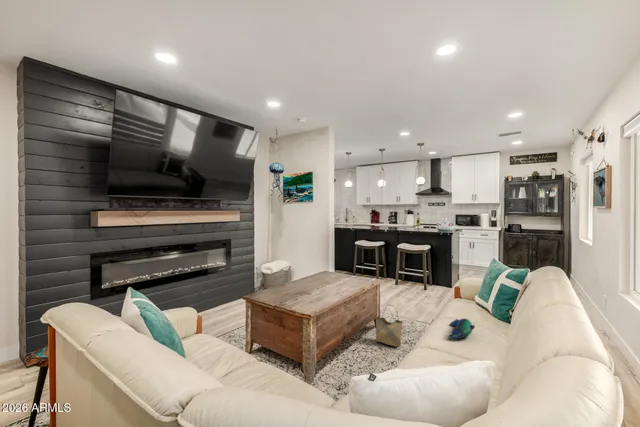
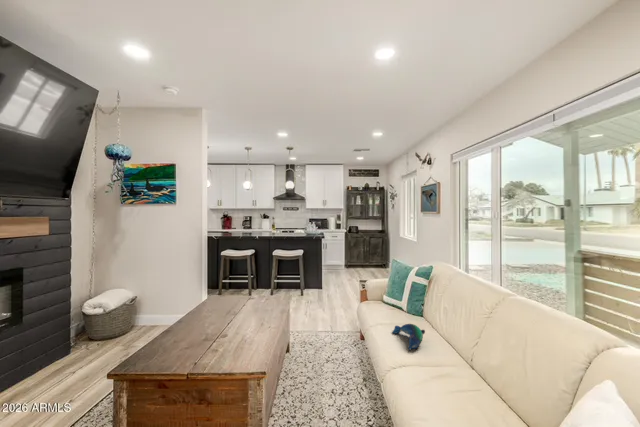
woven basket: present [376,317,402,347] -> none [291,321,323,369]

